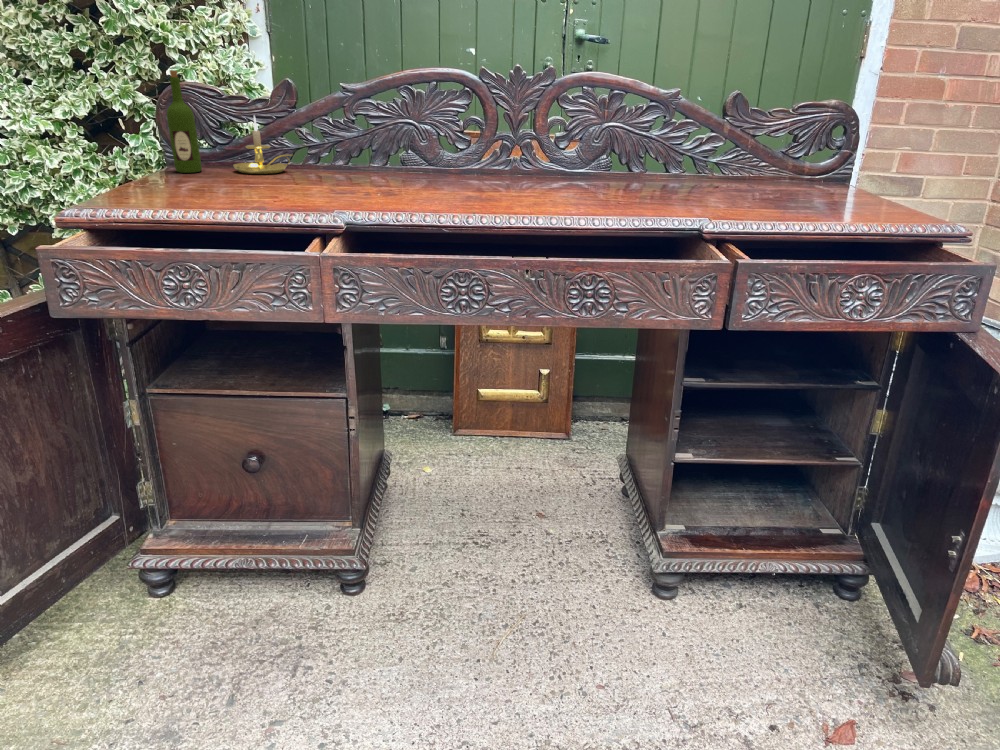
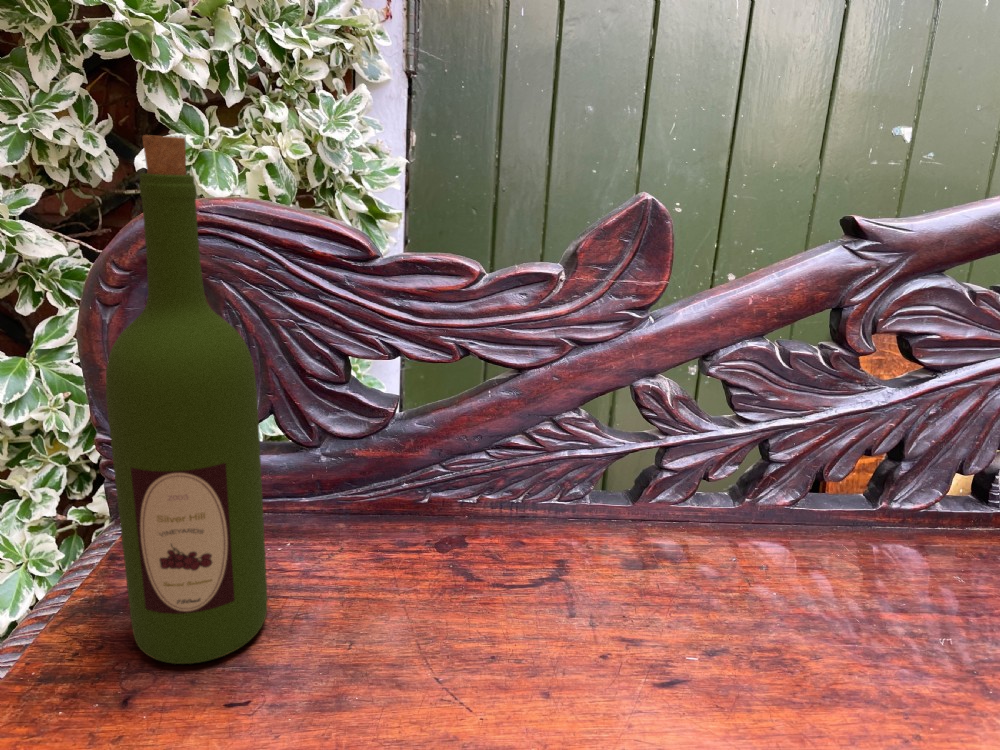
candle holder: present [234,116,290,174] -> none [417,364,709,659]

